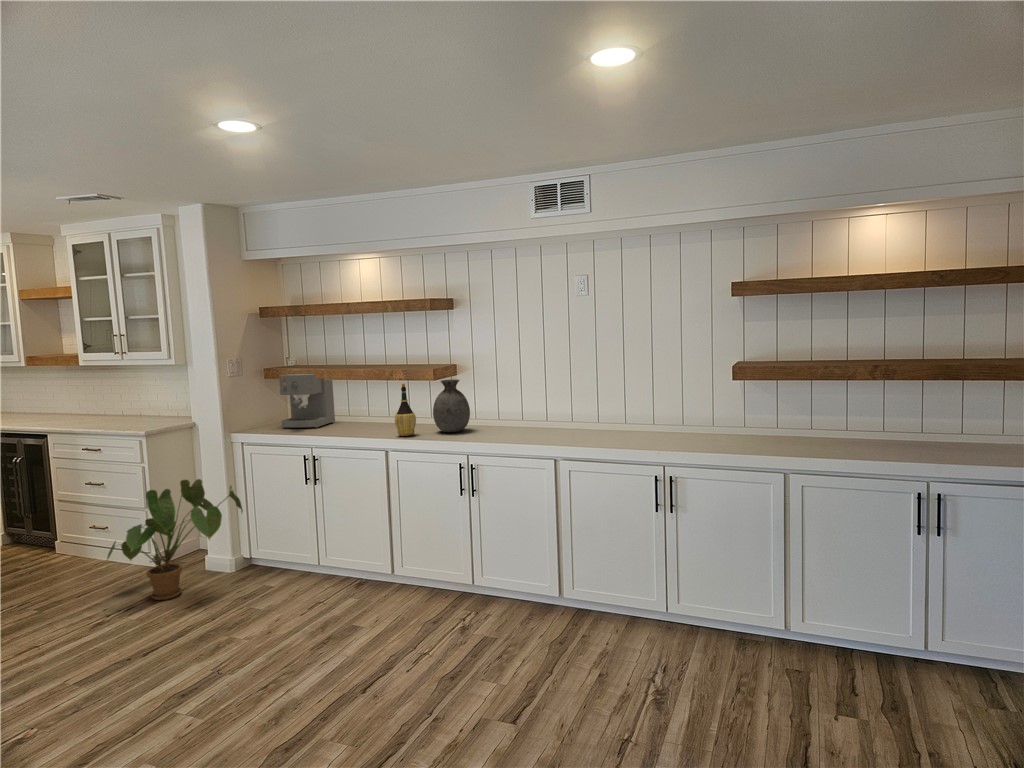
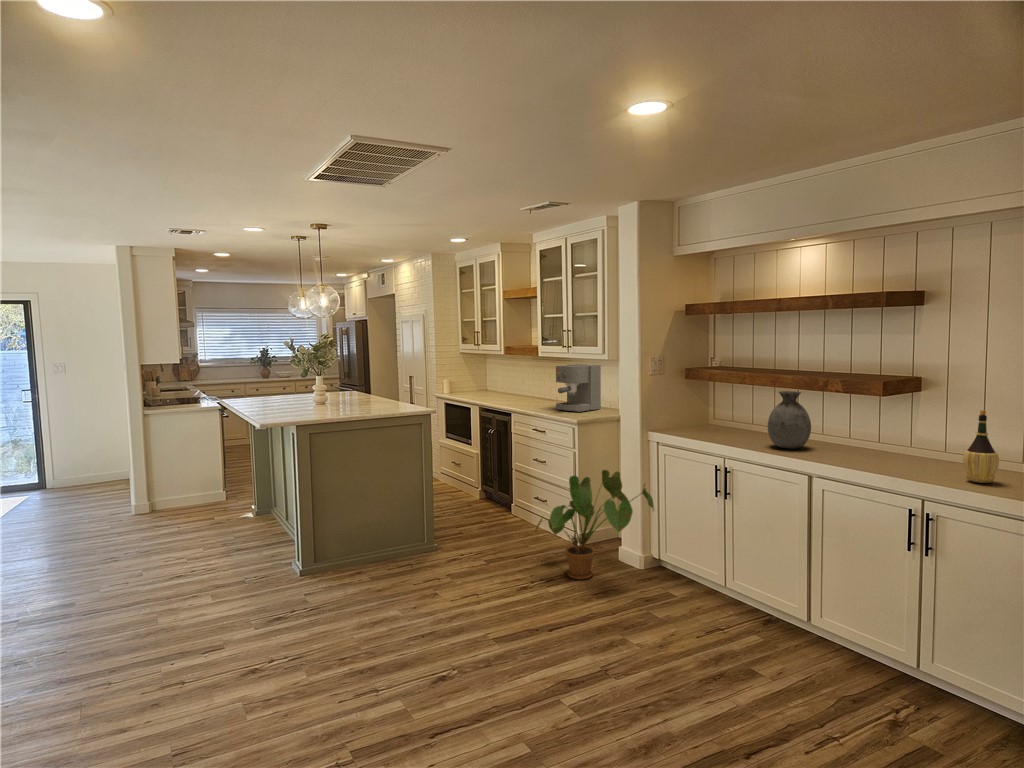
coffee maker: present [279,374,335,428] -> present [556,364,601,412]
vase: present [433,379,470,432] -> present [768,391,811,449]
wine bottle: present [395,384,416,436] -> present [963,410,999,483]

